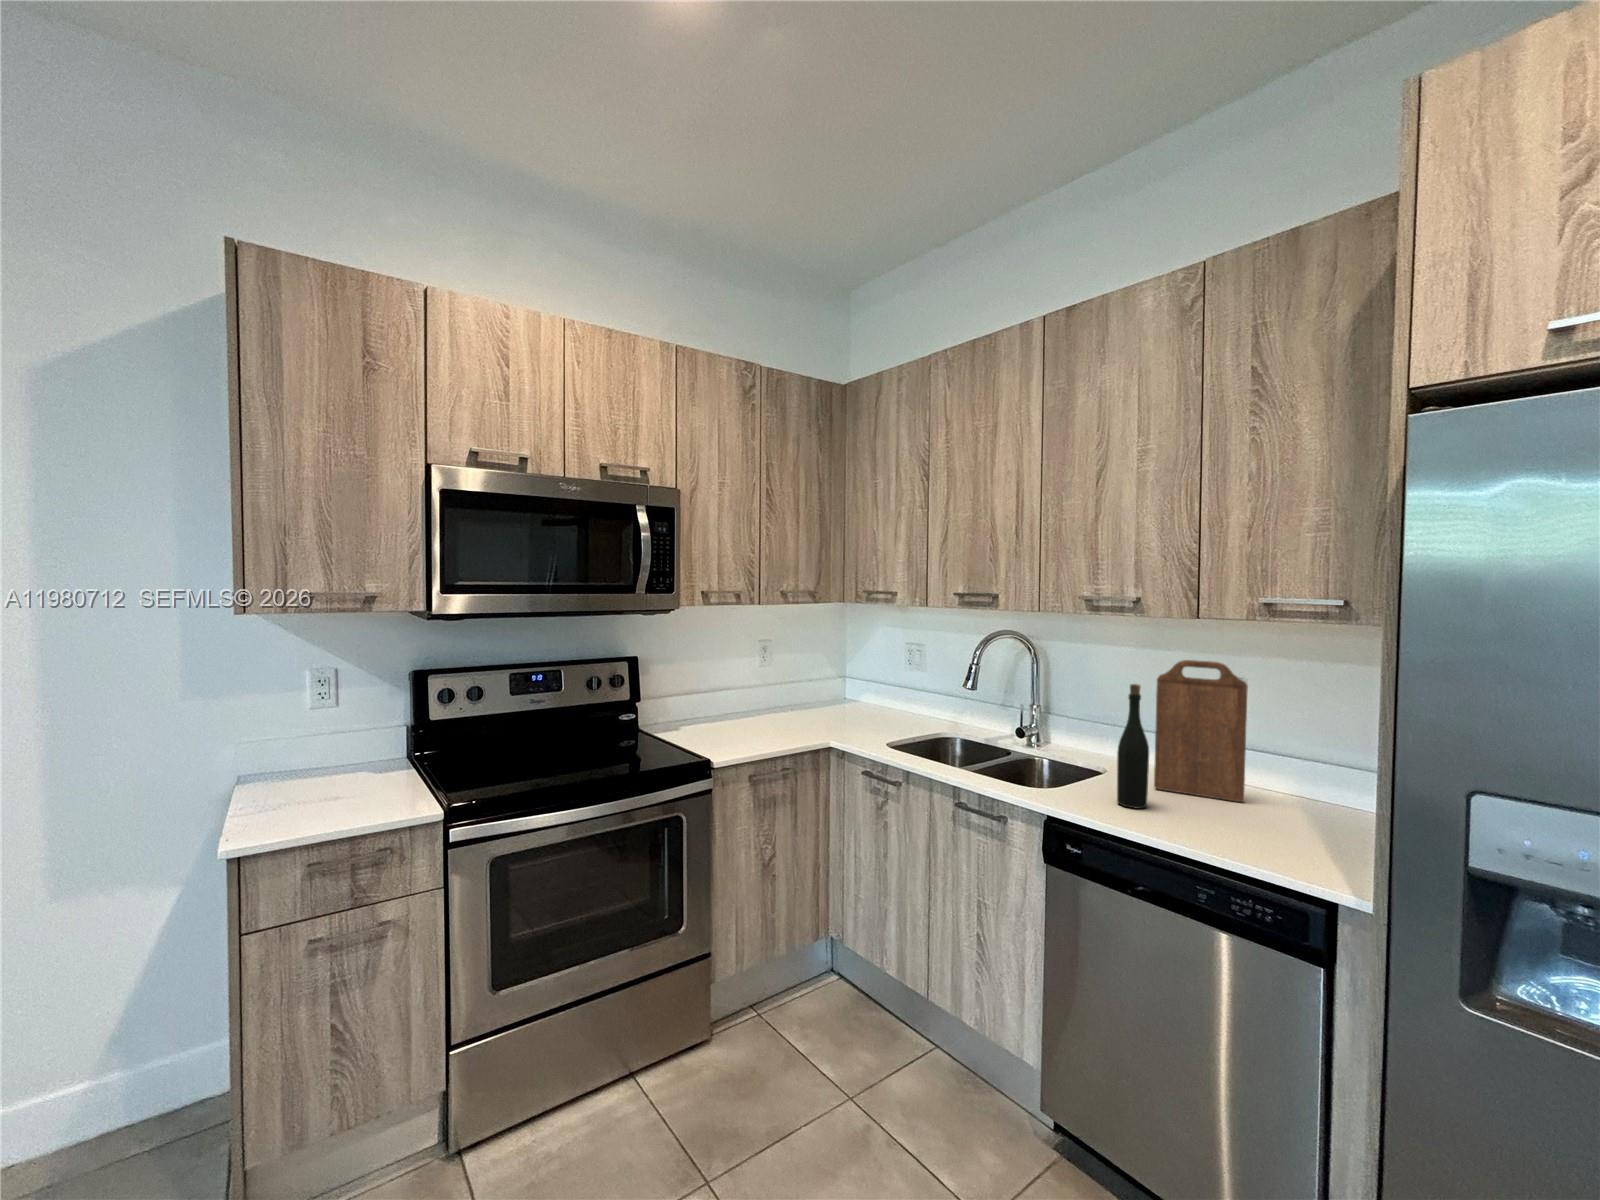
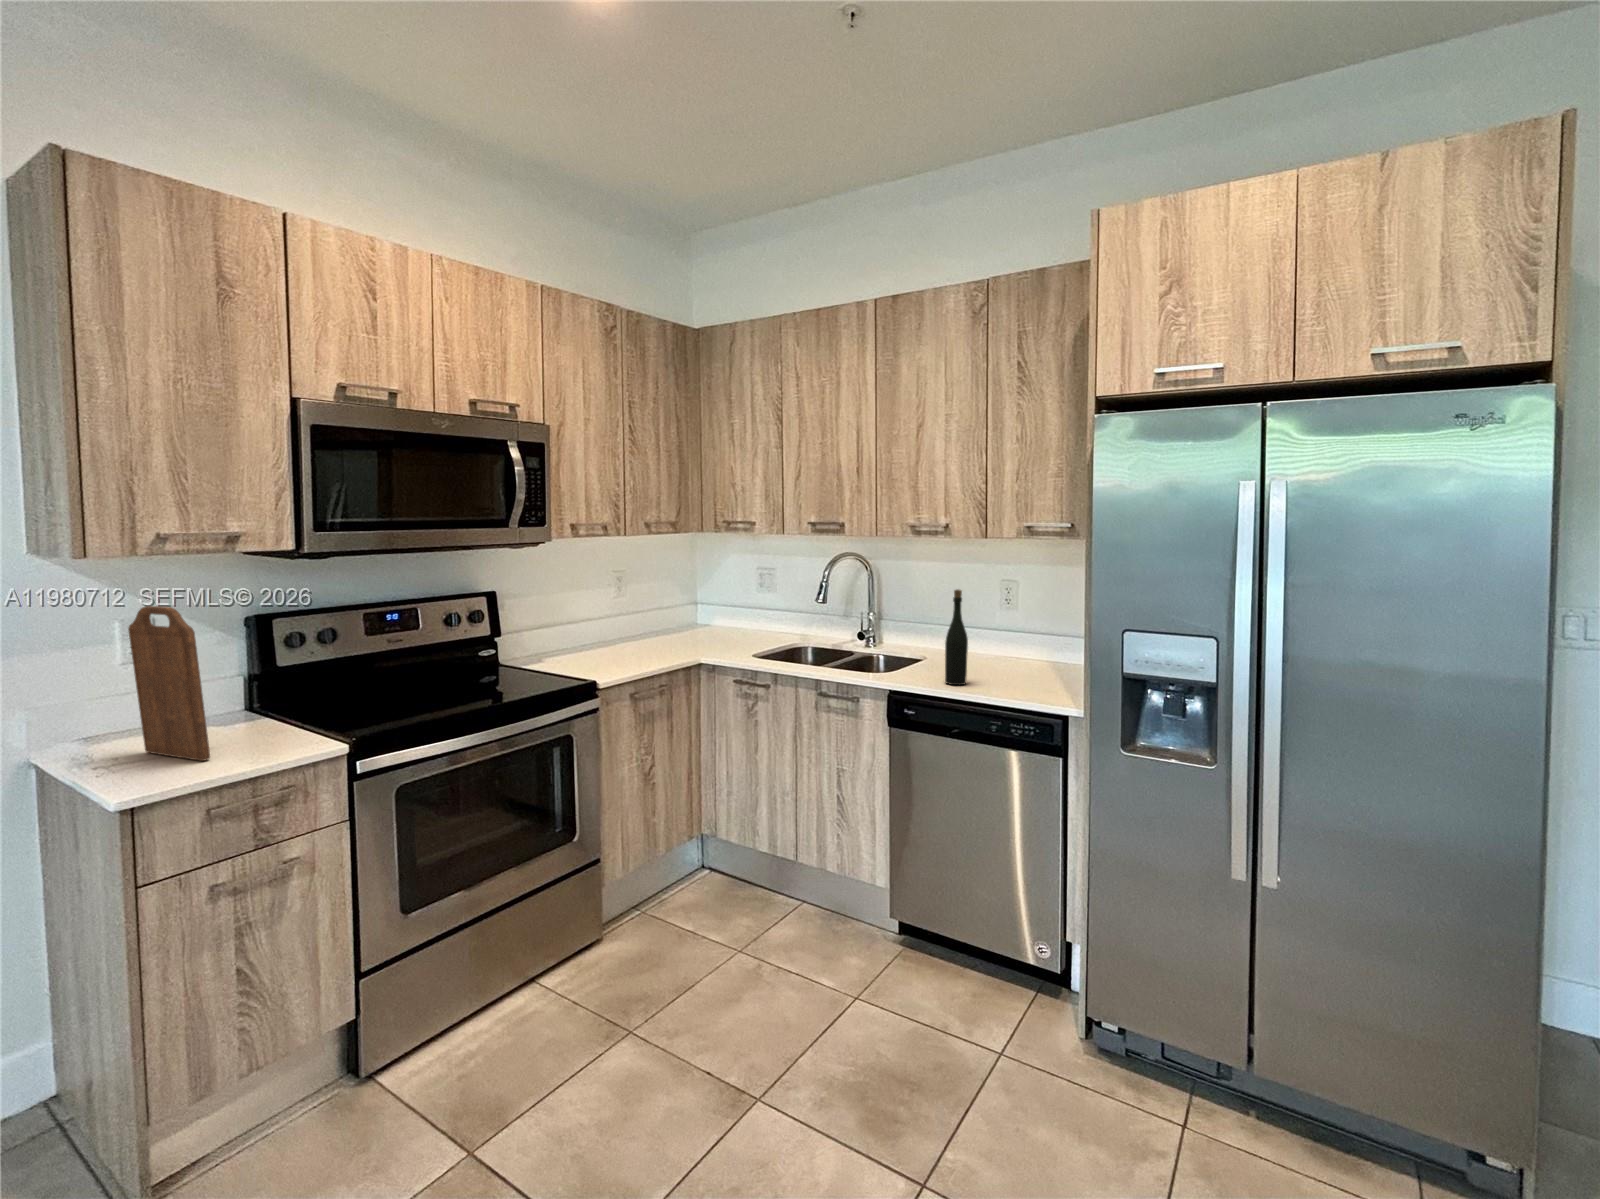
cutting board: present [1154,660,1247,802] -> present [128,606,210,761]

